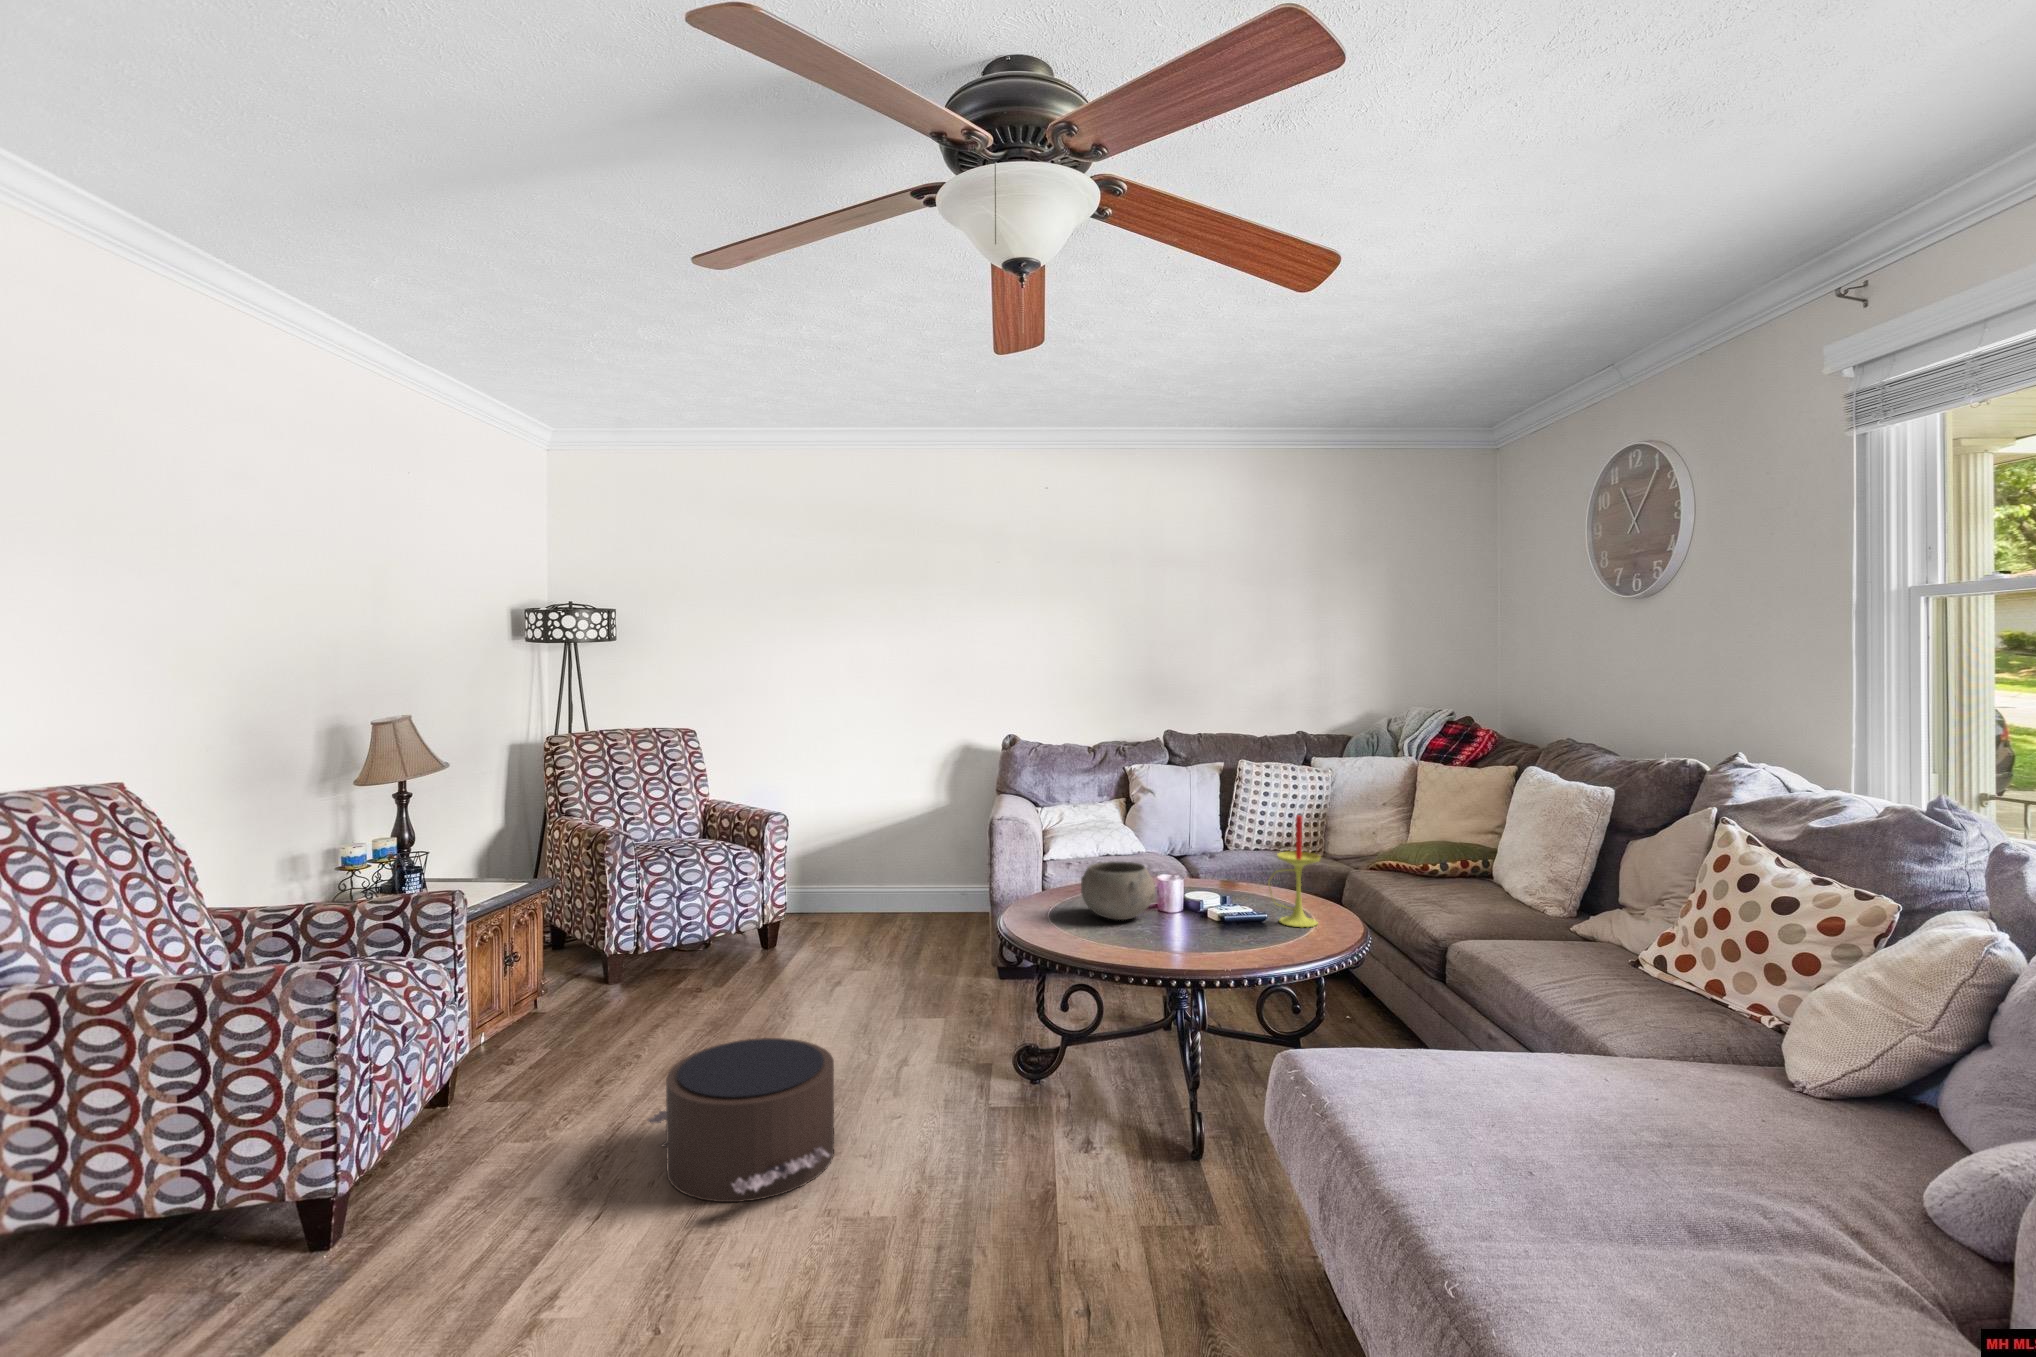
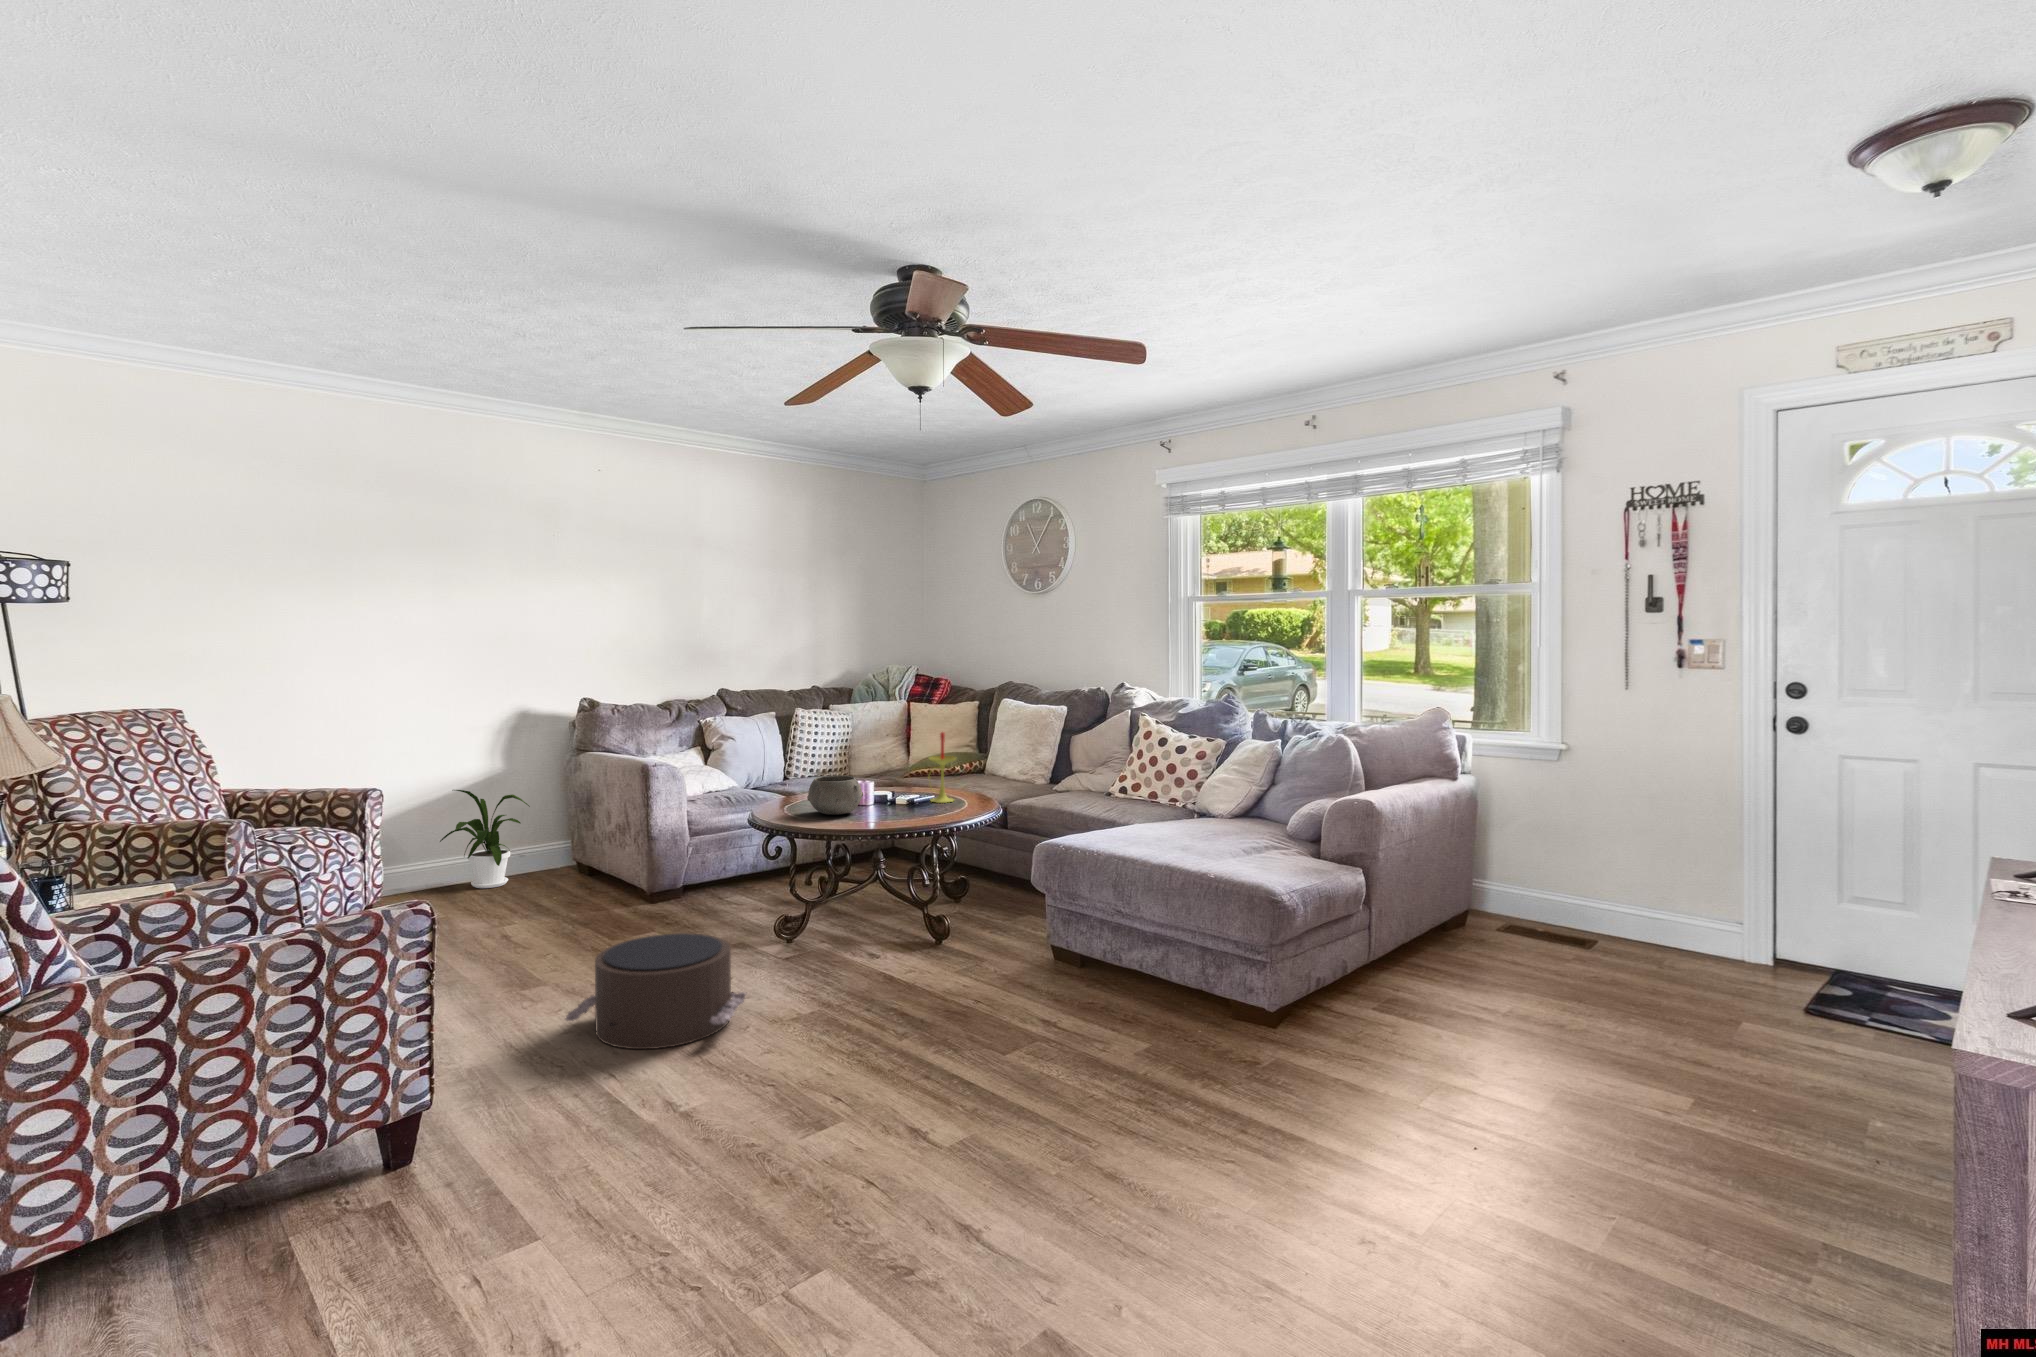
house plant: none [865,820,948,926] -> present [440,790,530,888]

